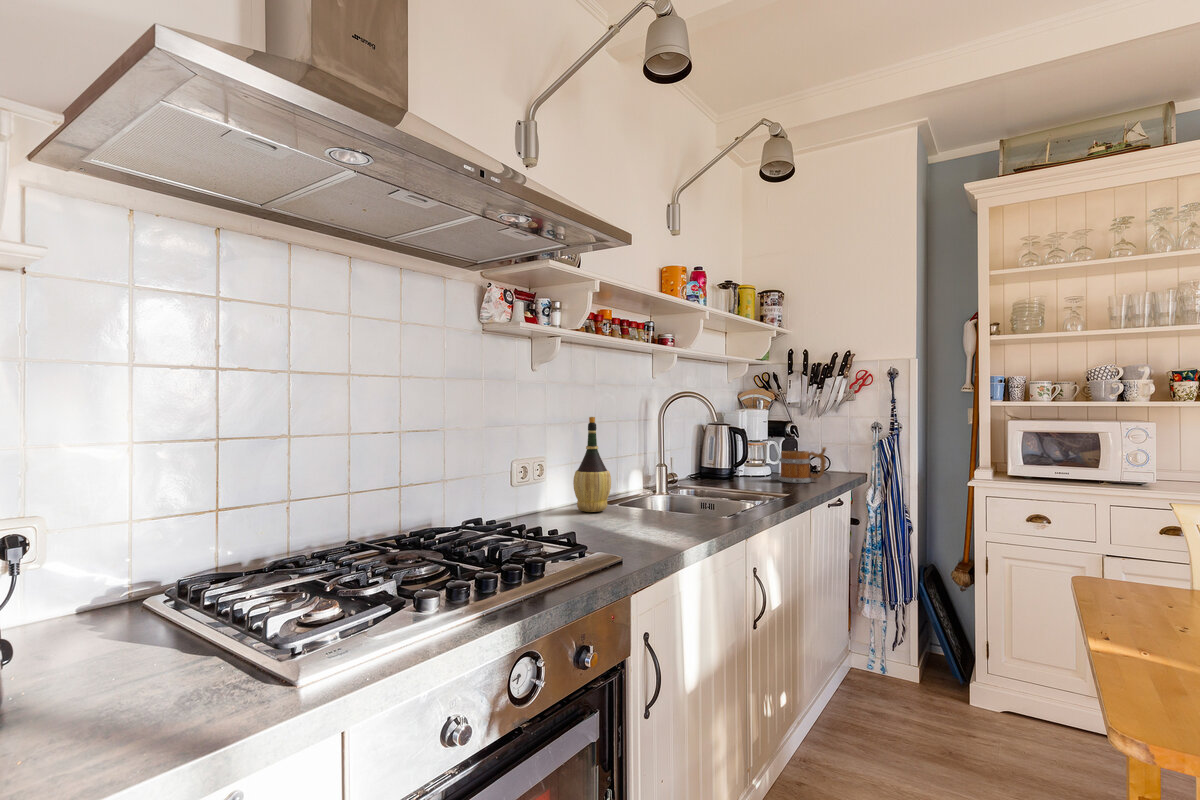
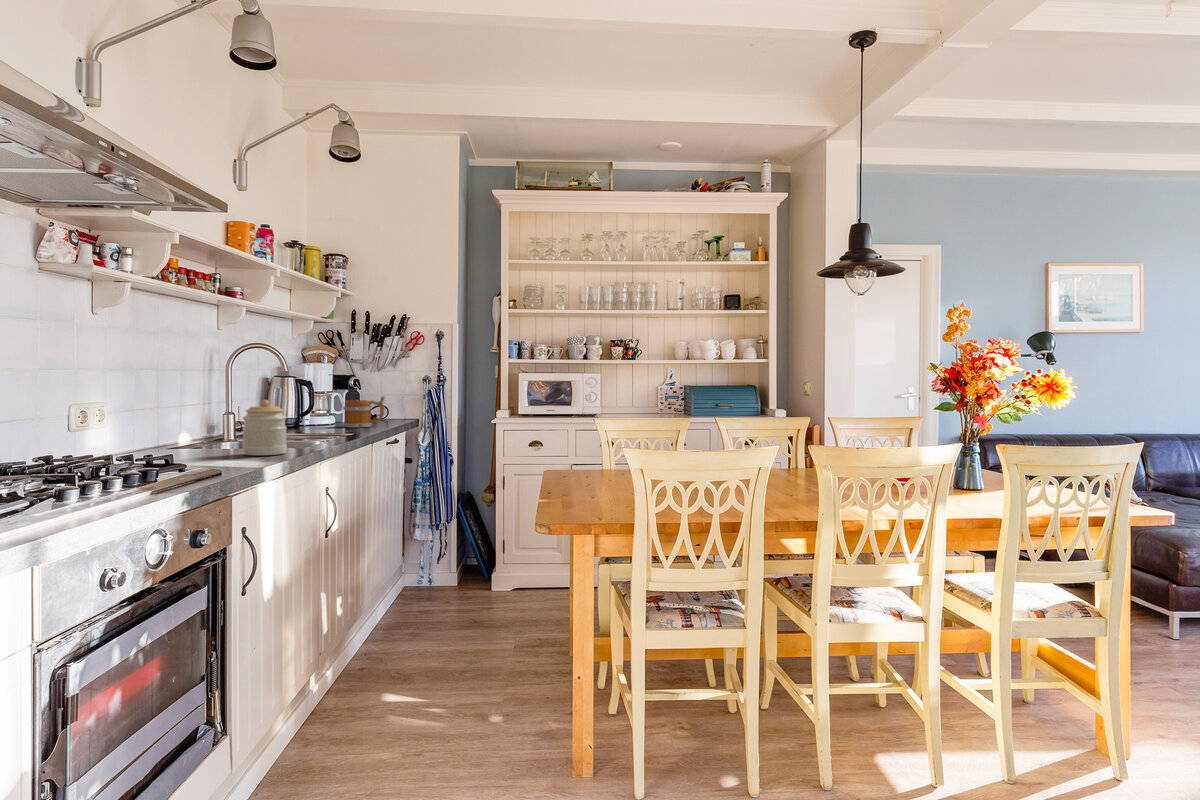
wine bottle: present [573,417,611,512] -> none [144,362,186,451]
jar: none [658,463,707,532] -> present [243,400,287,456]

